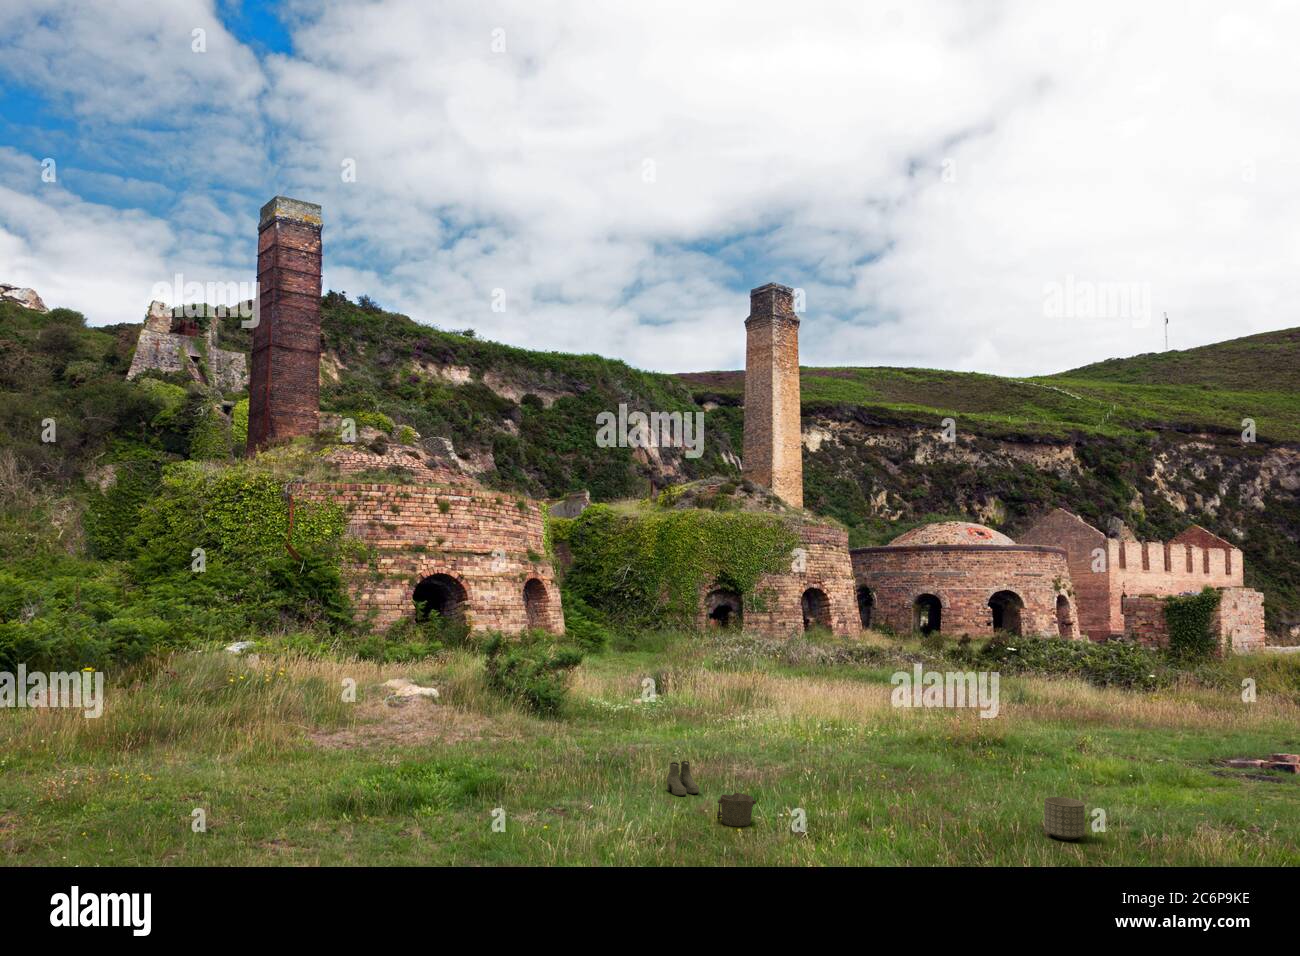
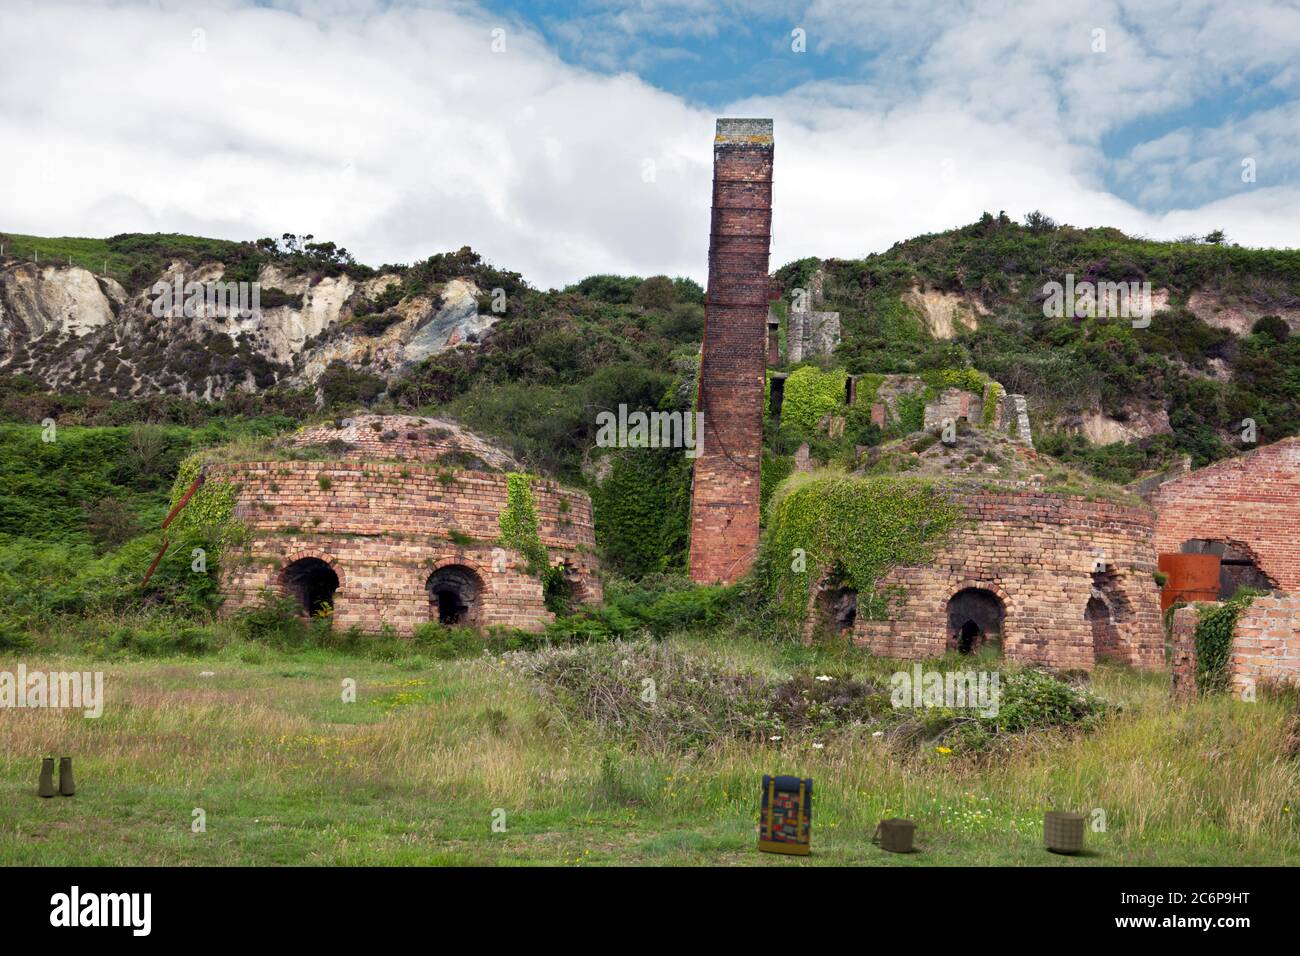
boots: present [667,761,699,796] -> present [39,757,75,797]
backpack: none [760,765,812,844] -> present [759,774,814,855]
bucket: present [717,793,756,827] -> present [871,817,917,852]

